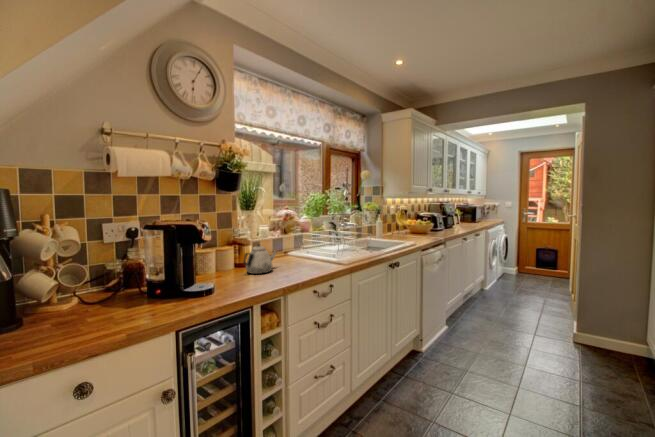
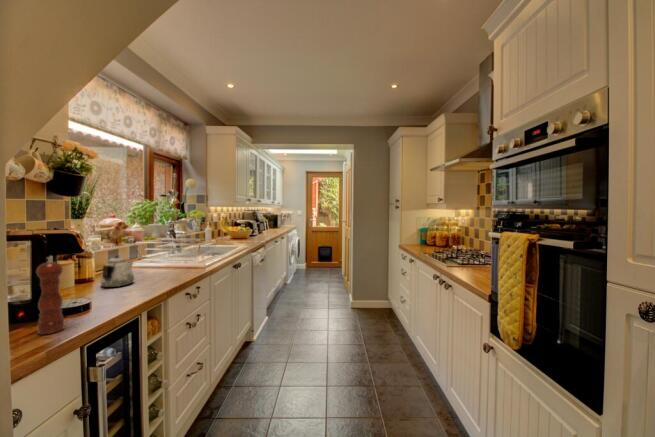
pepper mill: none [148,243,171,313] -> present [37,257,65,334]

